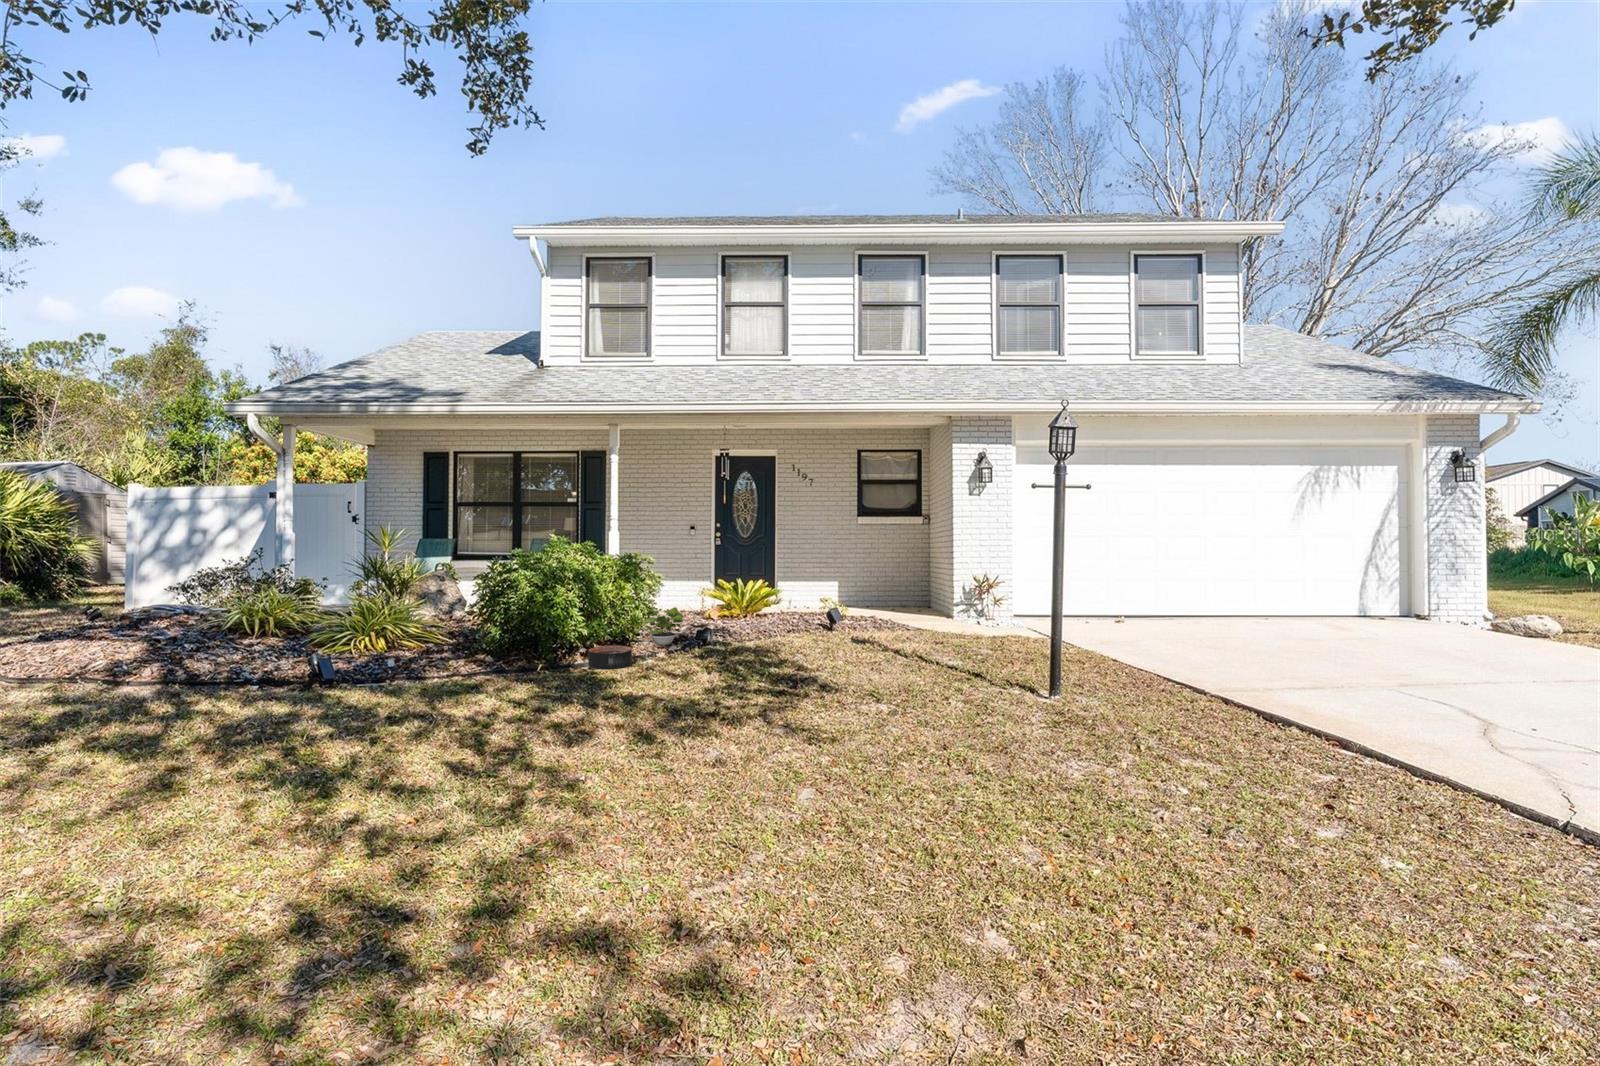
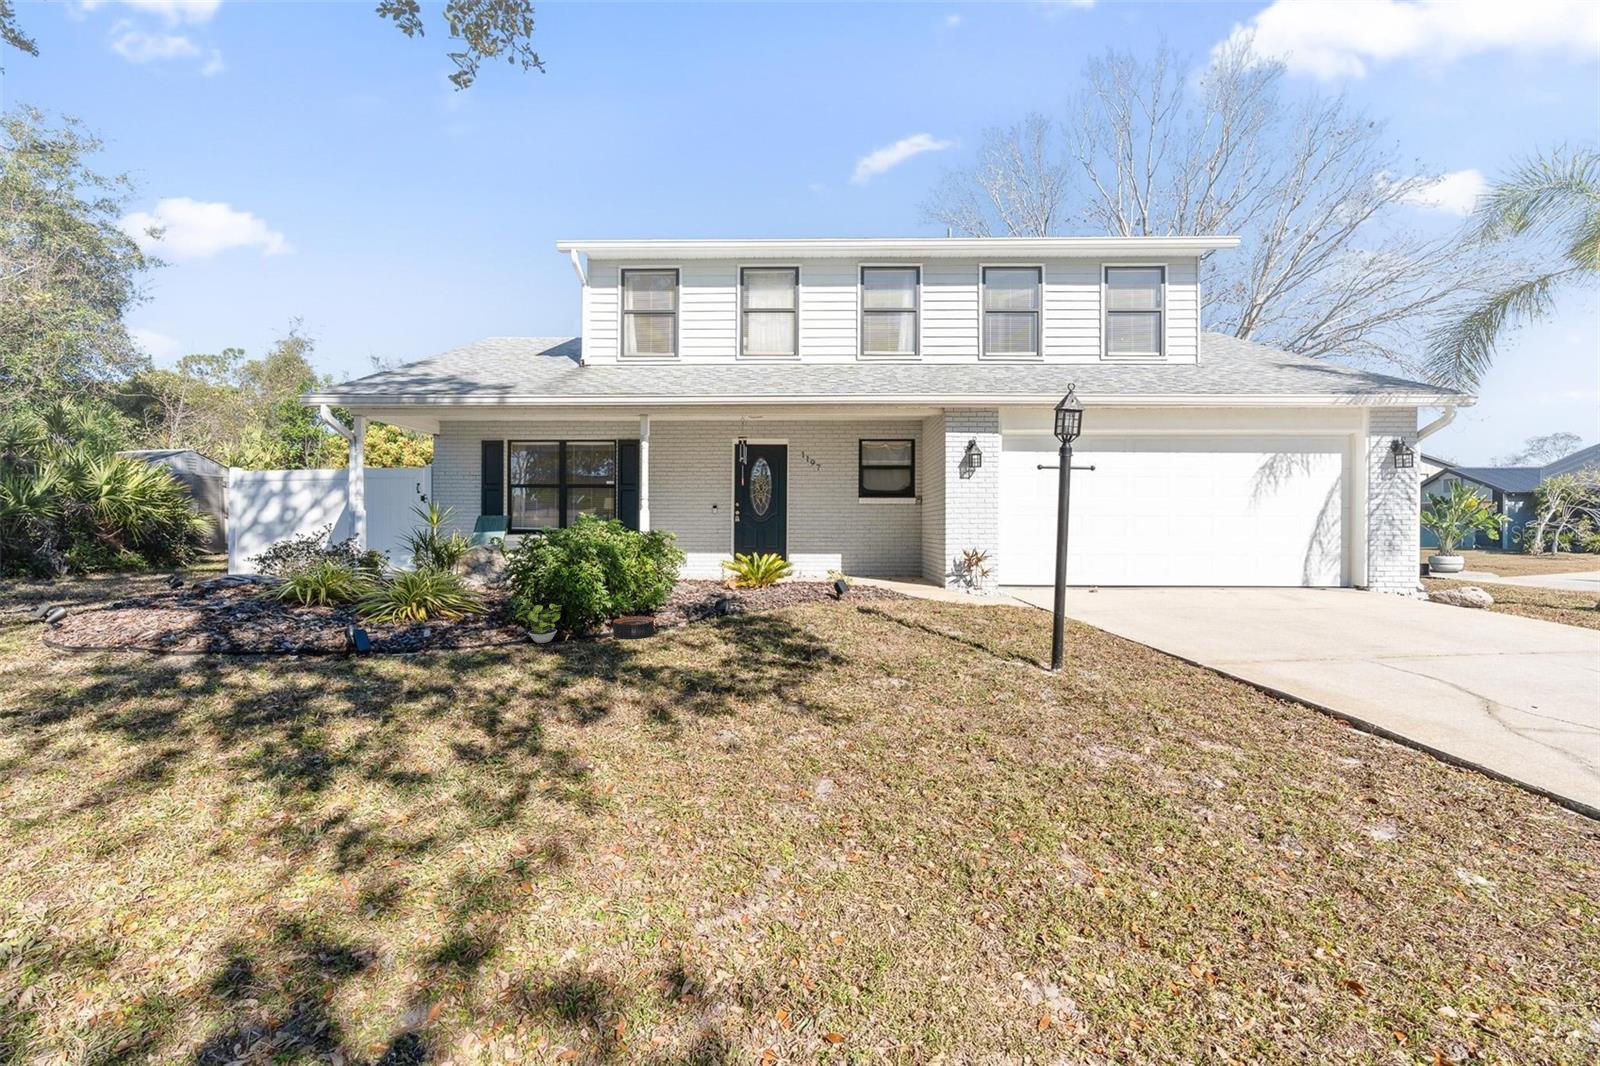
potted plant: present [646,607,684,645] -> present [515,603,562,643]

